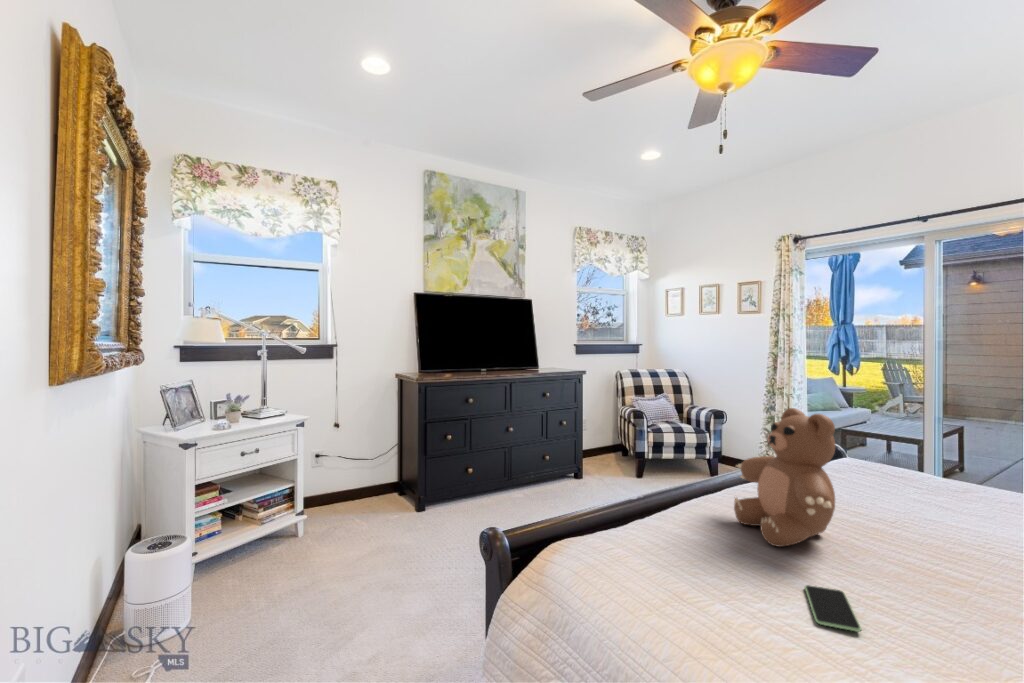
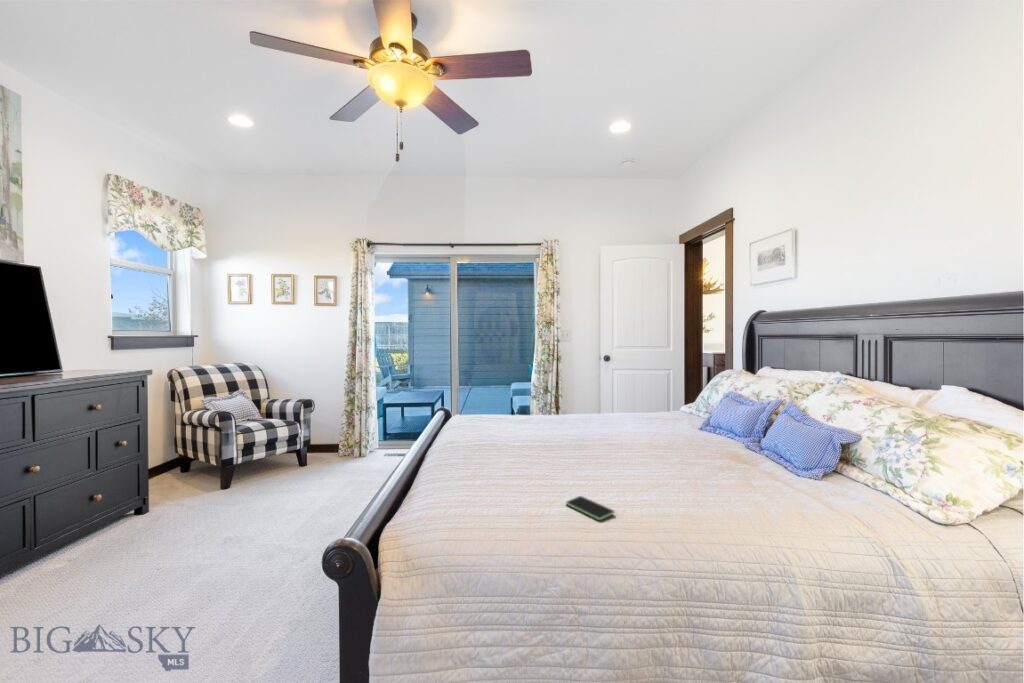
teddy bear: present [734,408,836,547] -> none [464,382,552,487]

